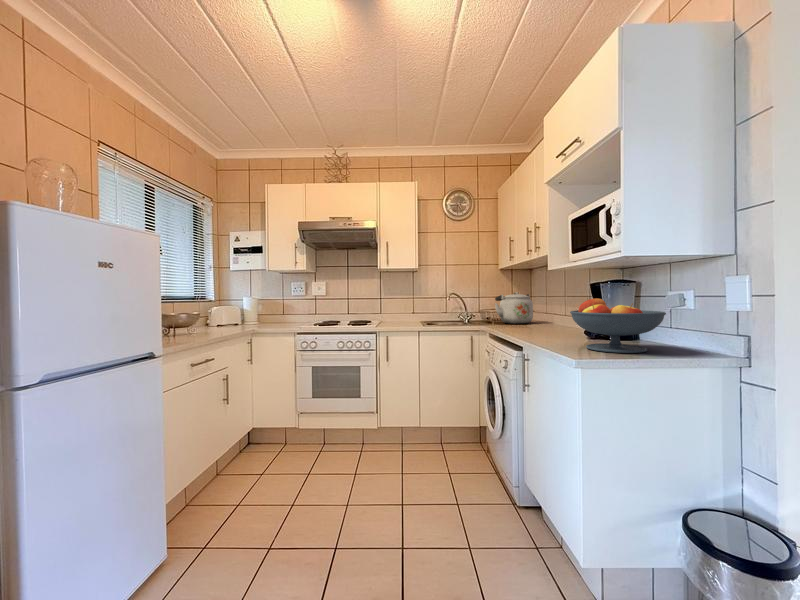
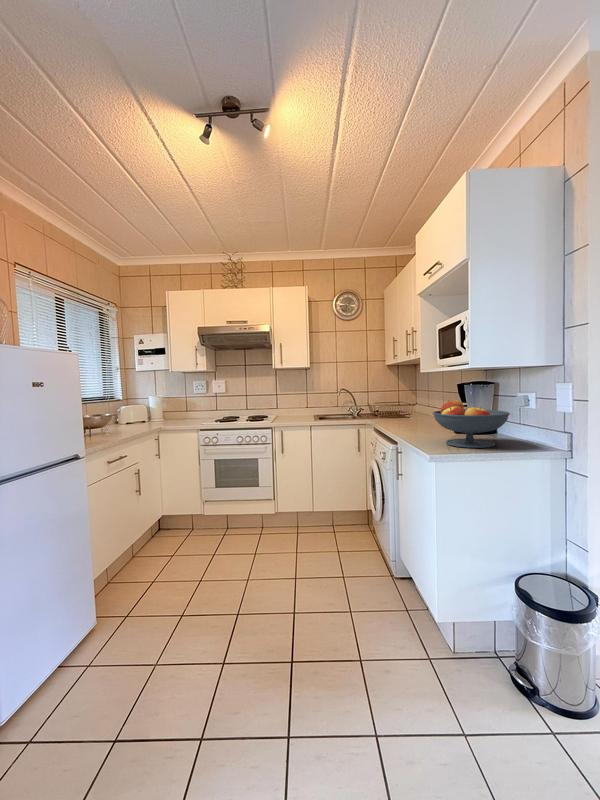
kettle: present [495,292,533,324] -> none [379,387,415,416]

